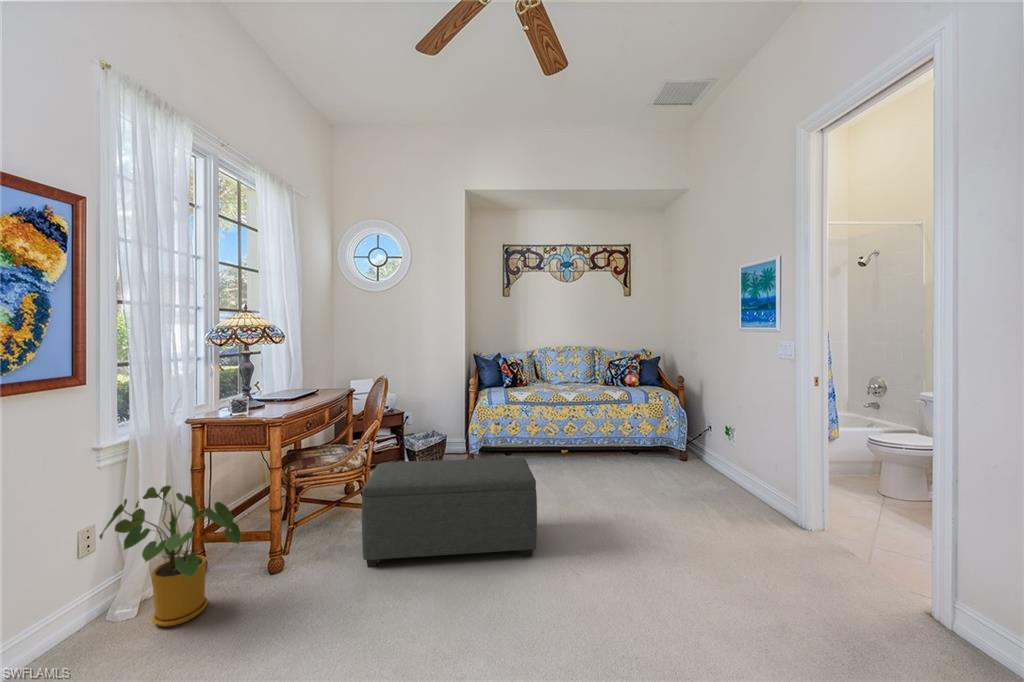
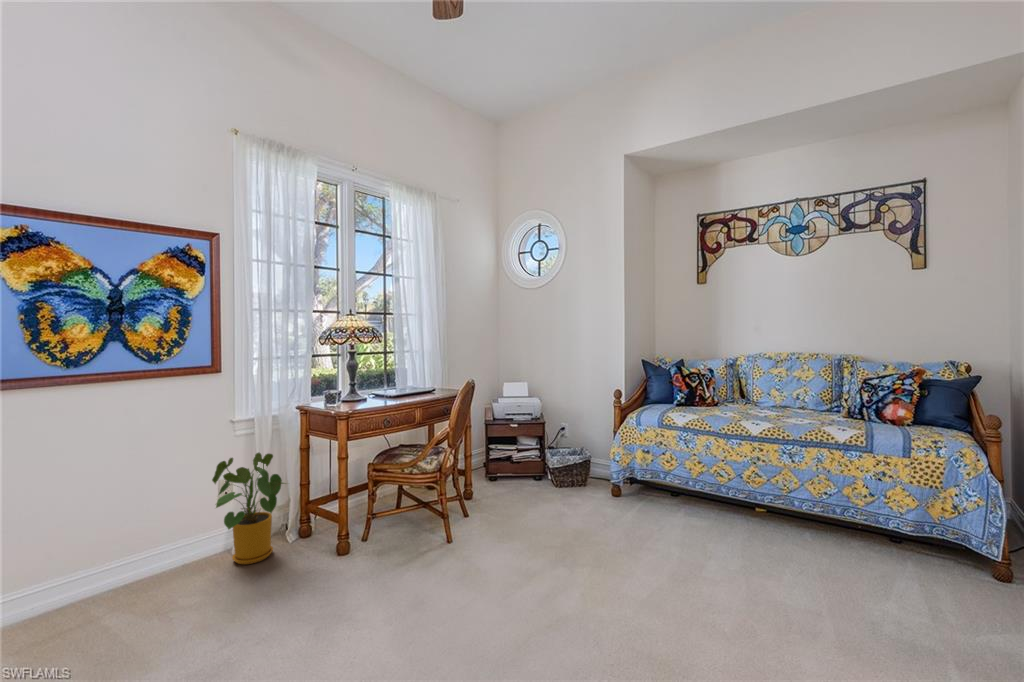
ottoman: present [362,458,537,567] -> none [379,470,576,634]

